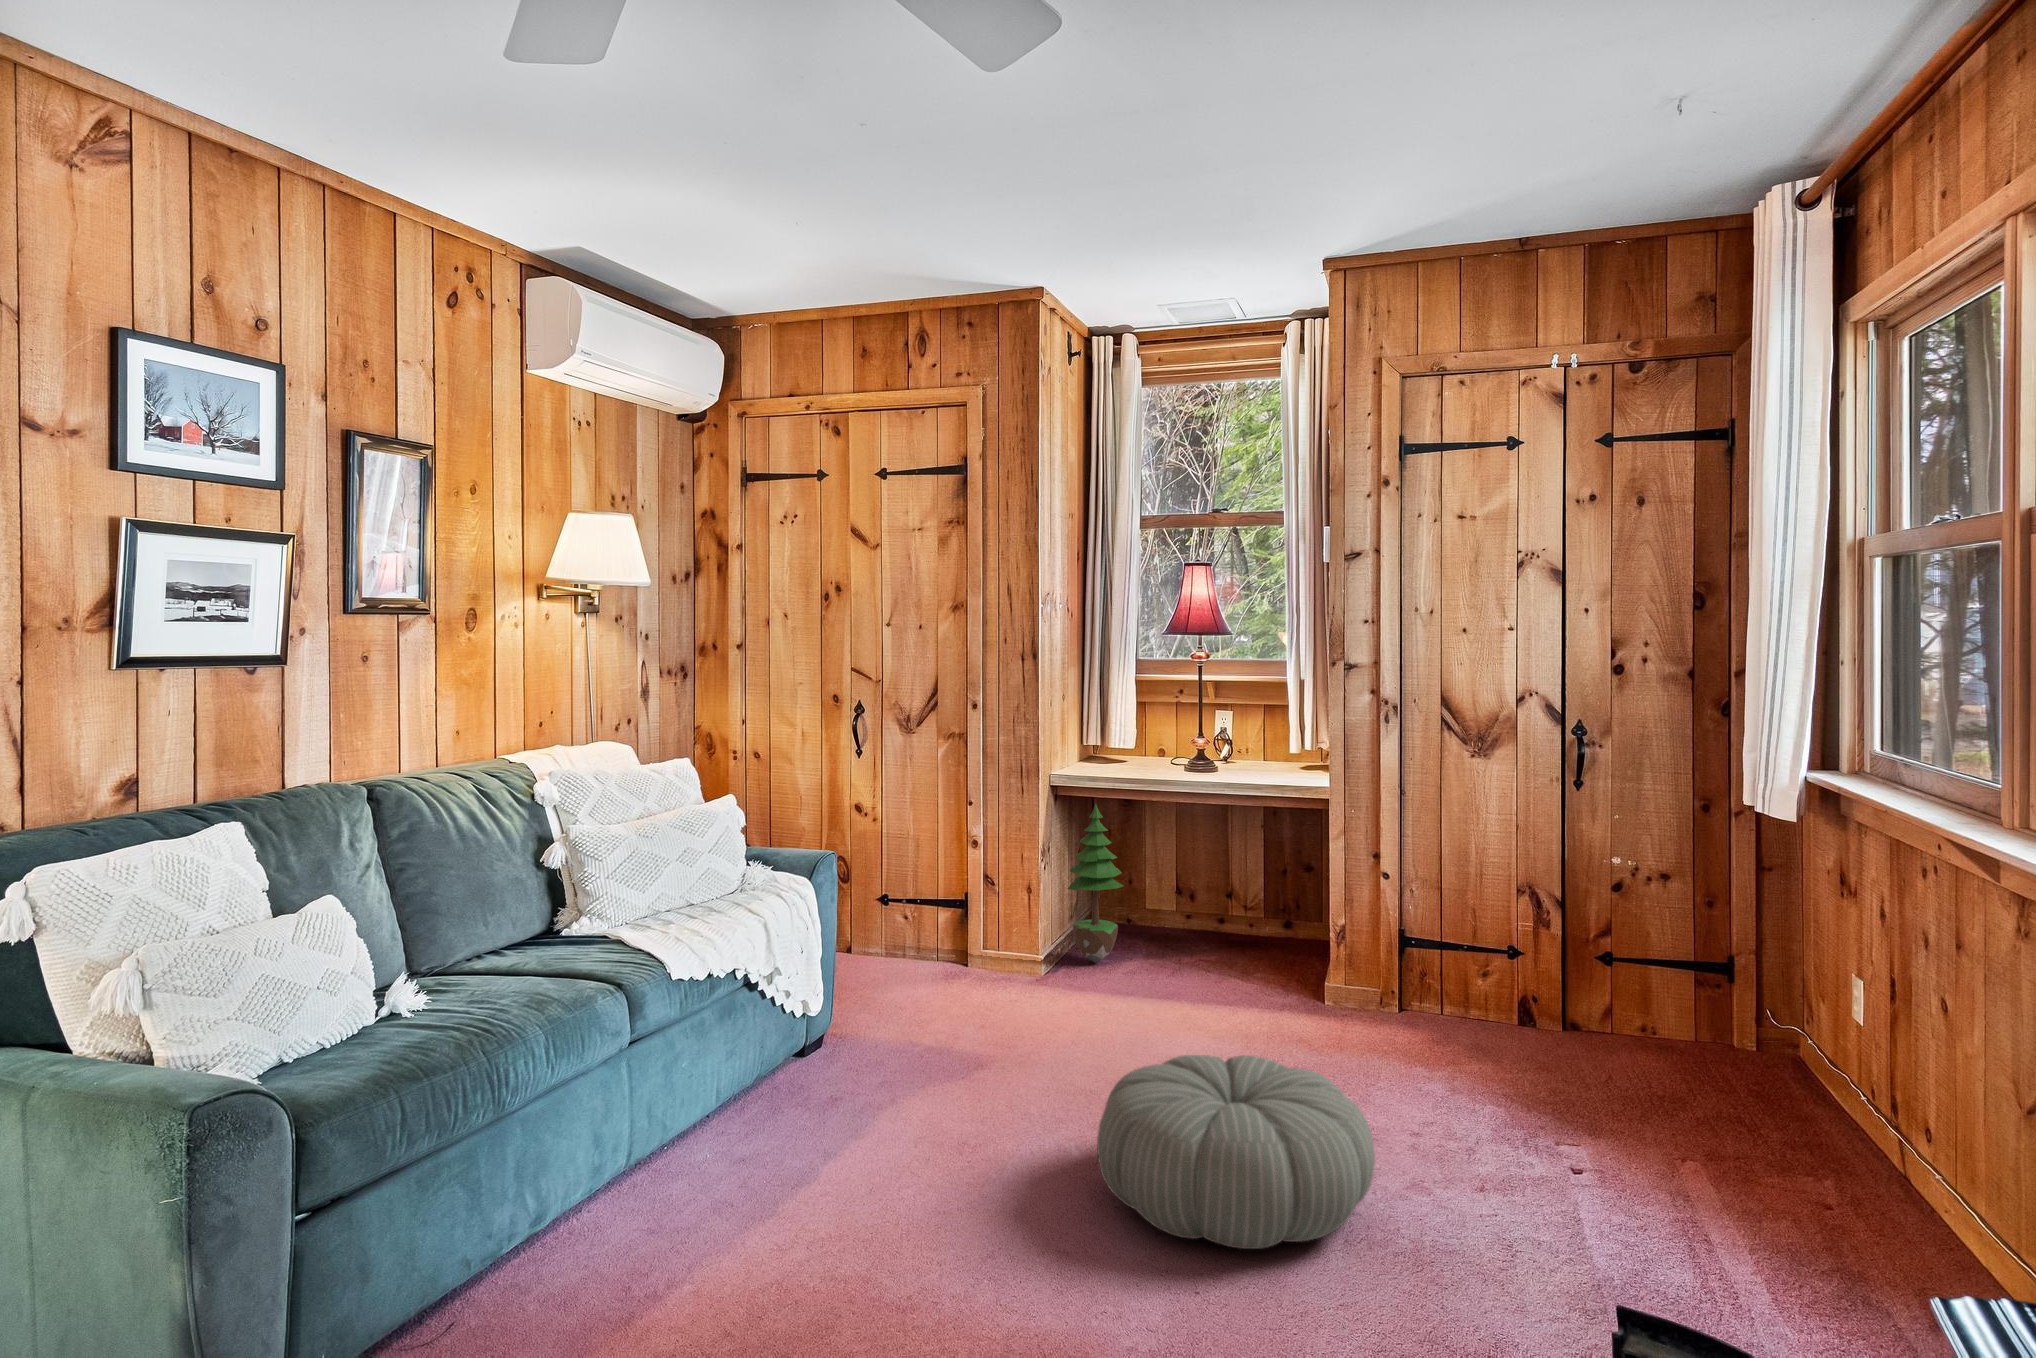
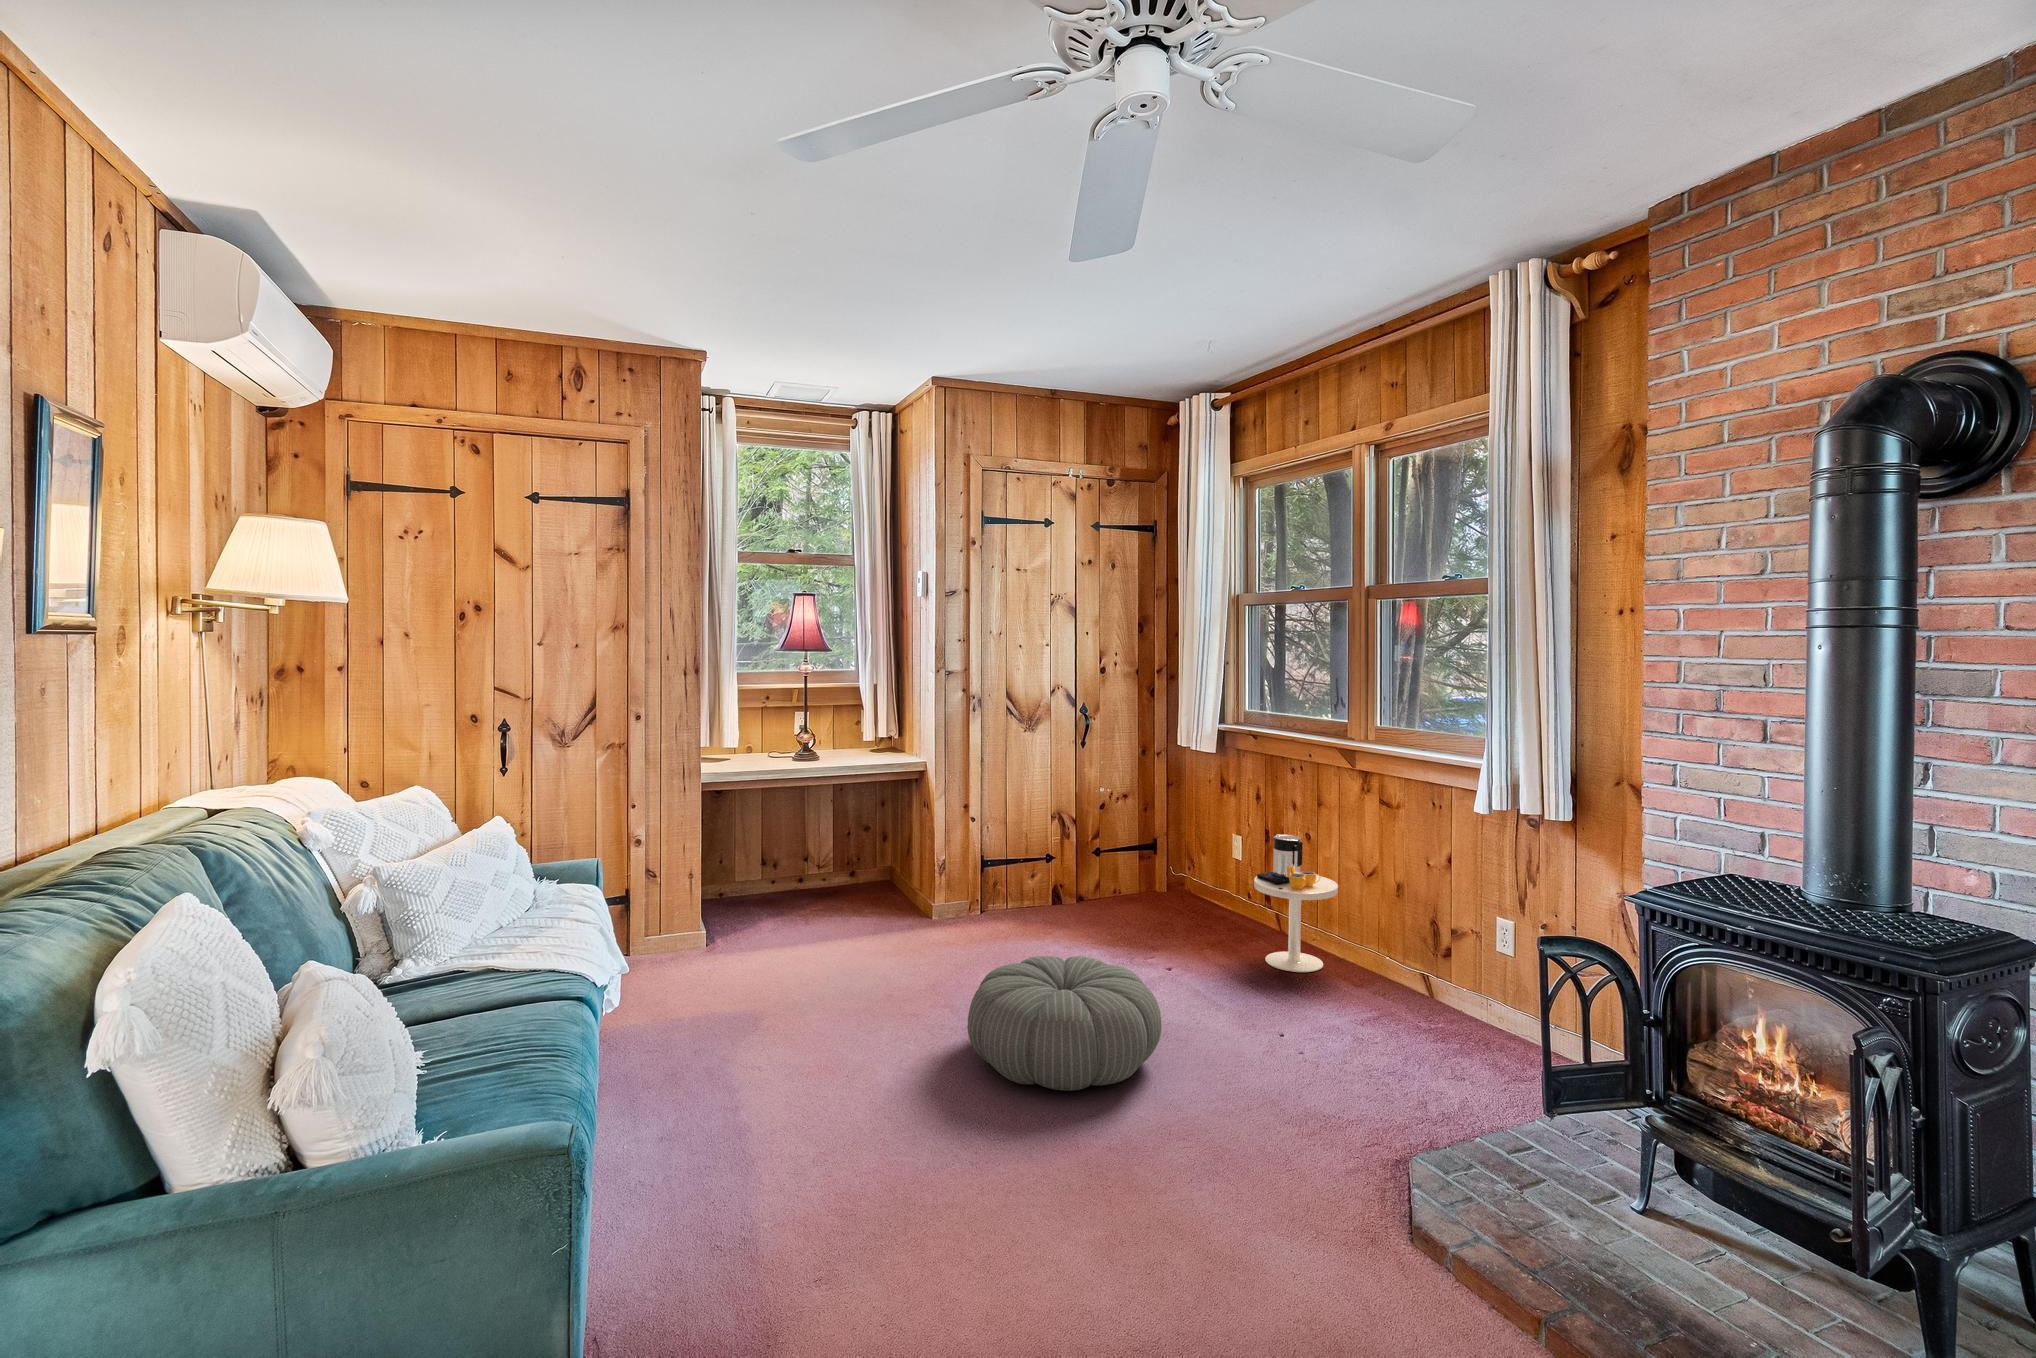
potted tree: present [1068,804,1124,963] -> none [714,792,763,925]
side table: none [1744,963,1924,1228] -> present [1254,834,1338,972]

